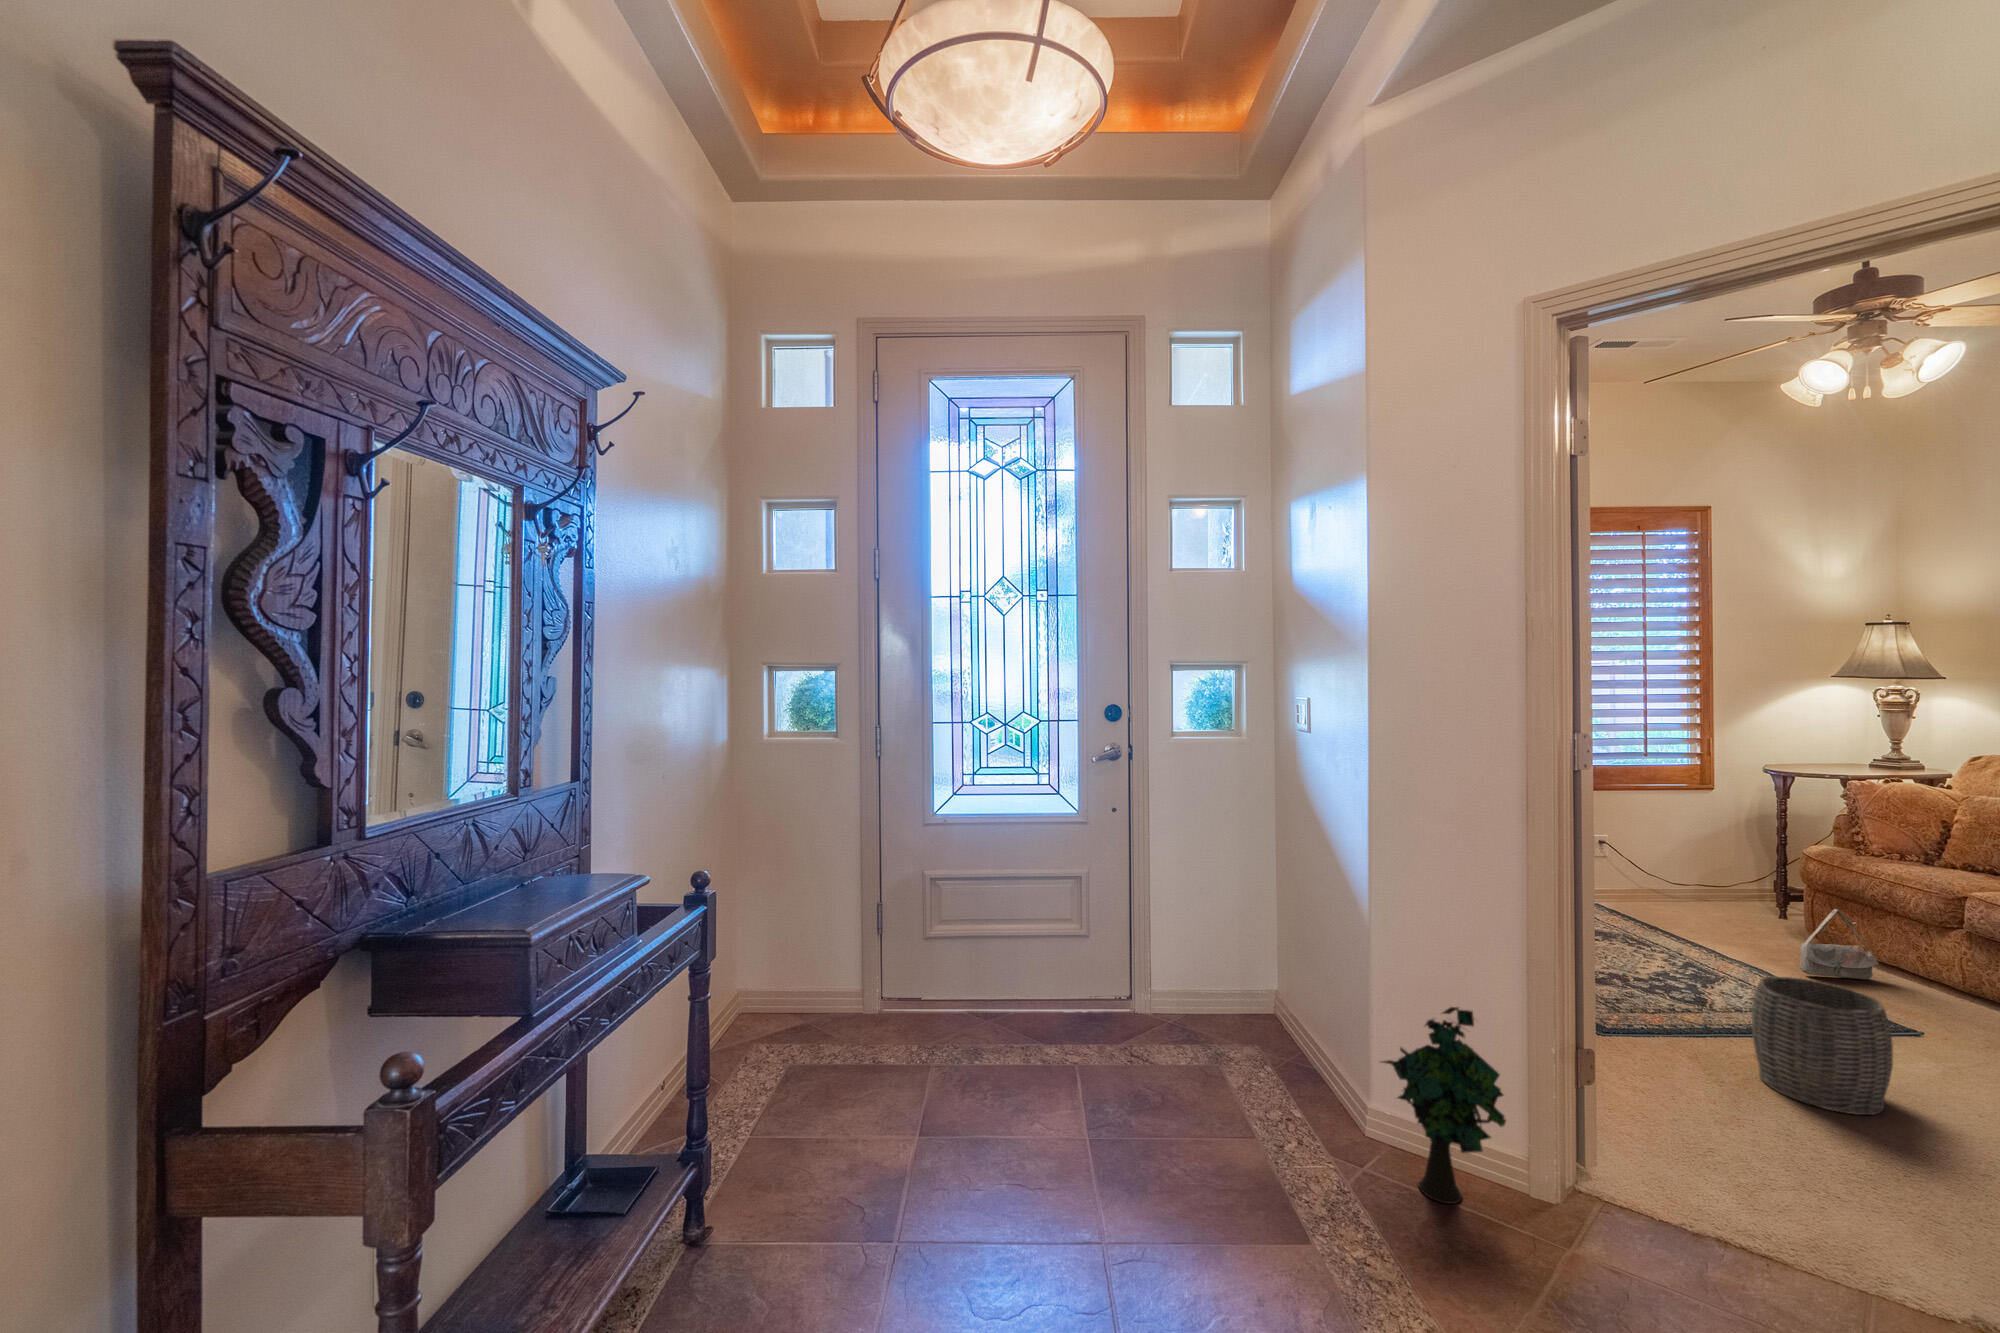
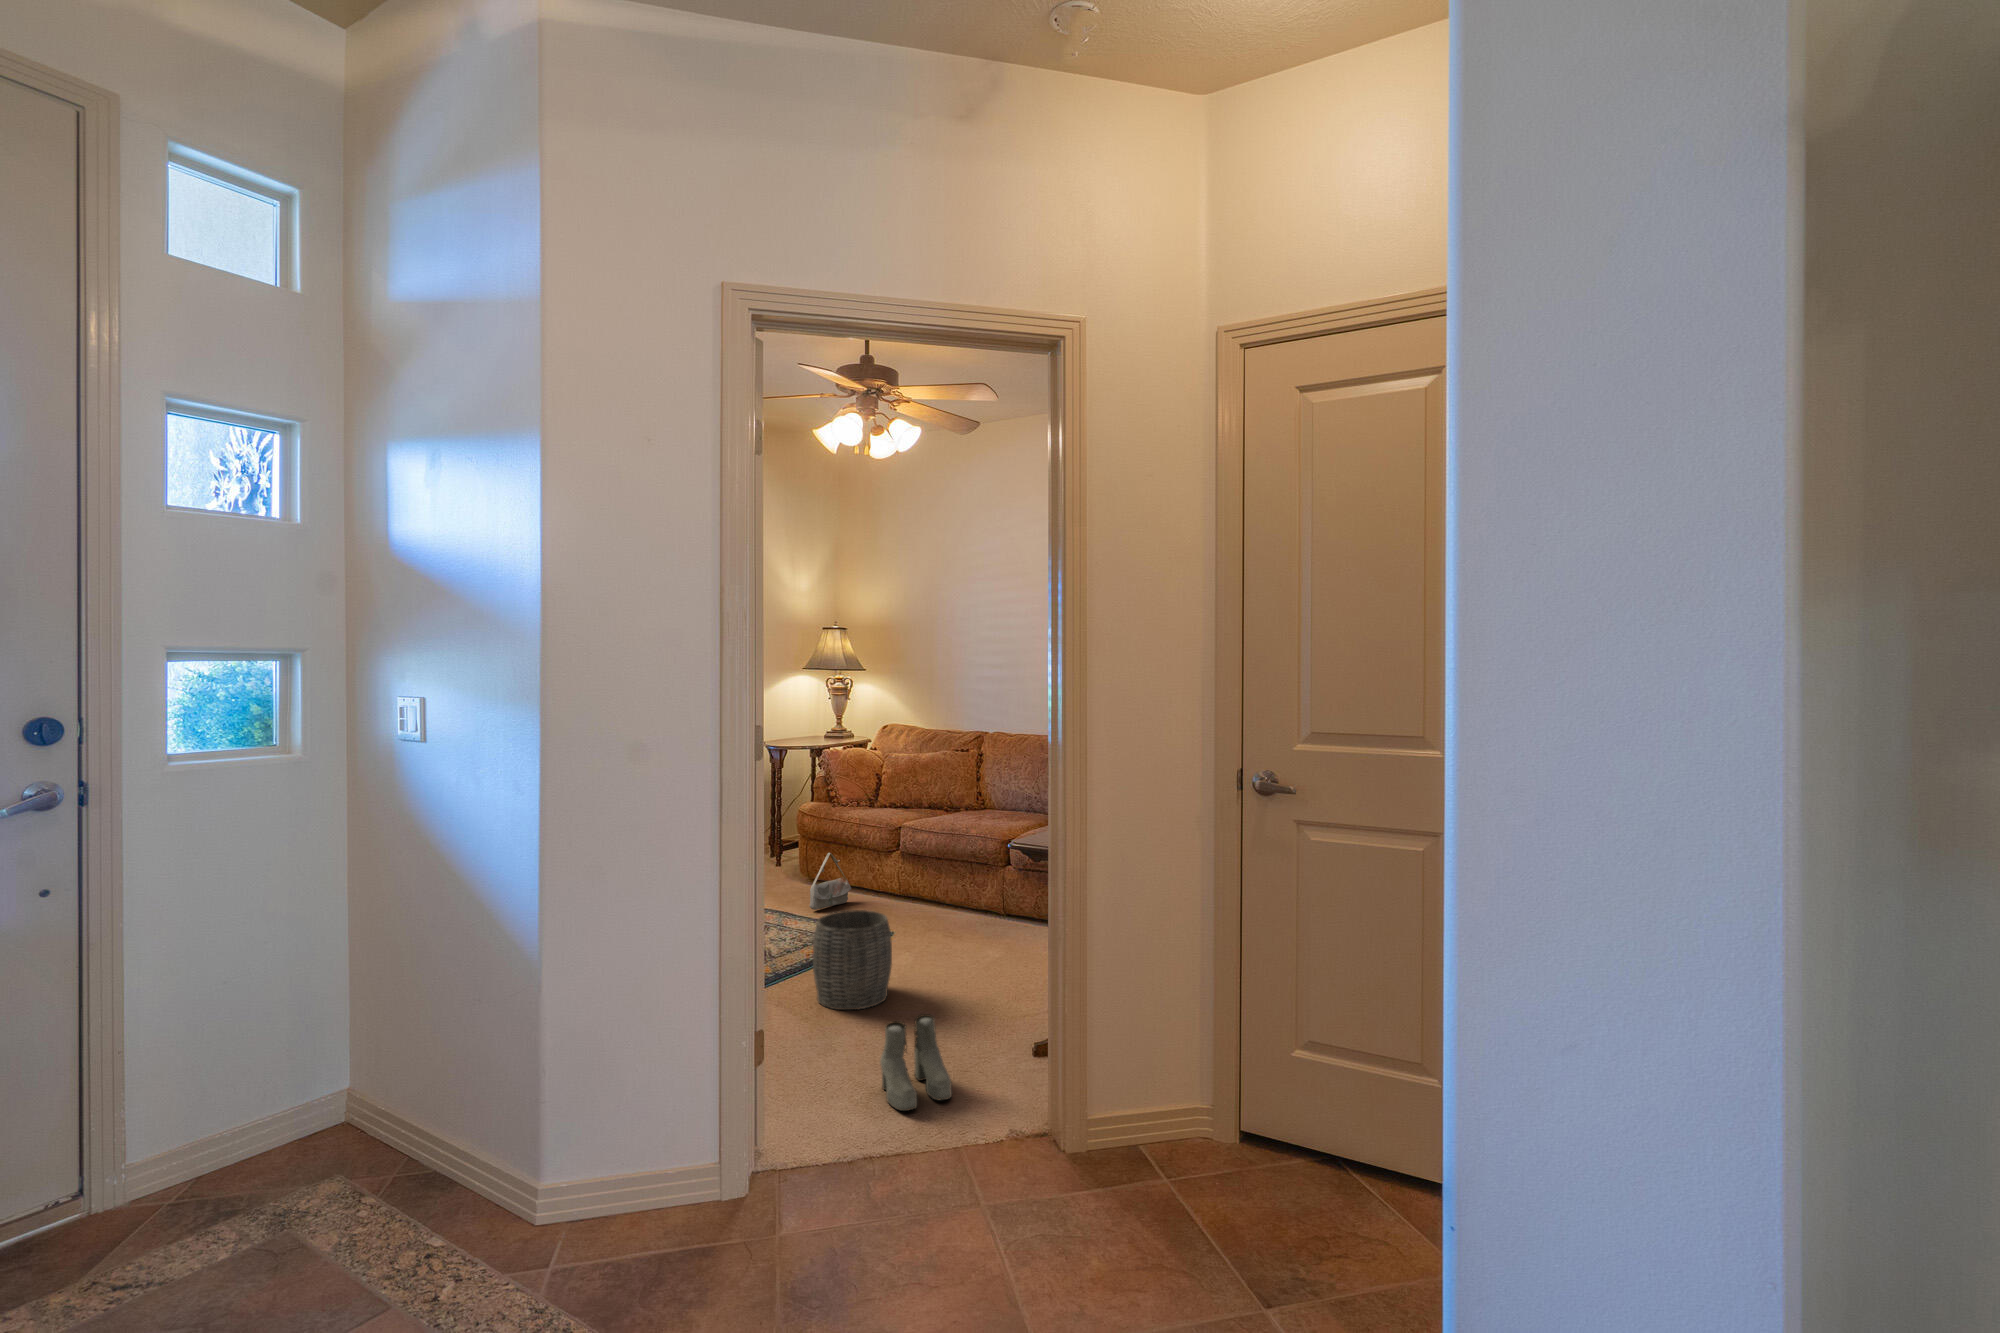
decorative plant: present [1382,1007,1506,1204] -> none [566,1026,702,1253]
boots: none [1810,1131,1939,1278] -> present [880,1014,952,1111]

